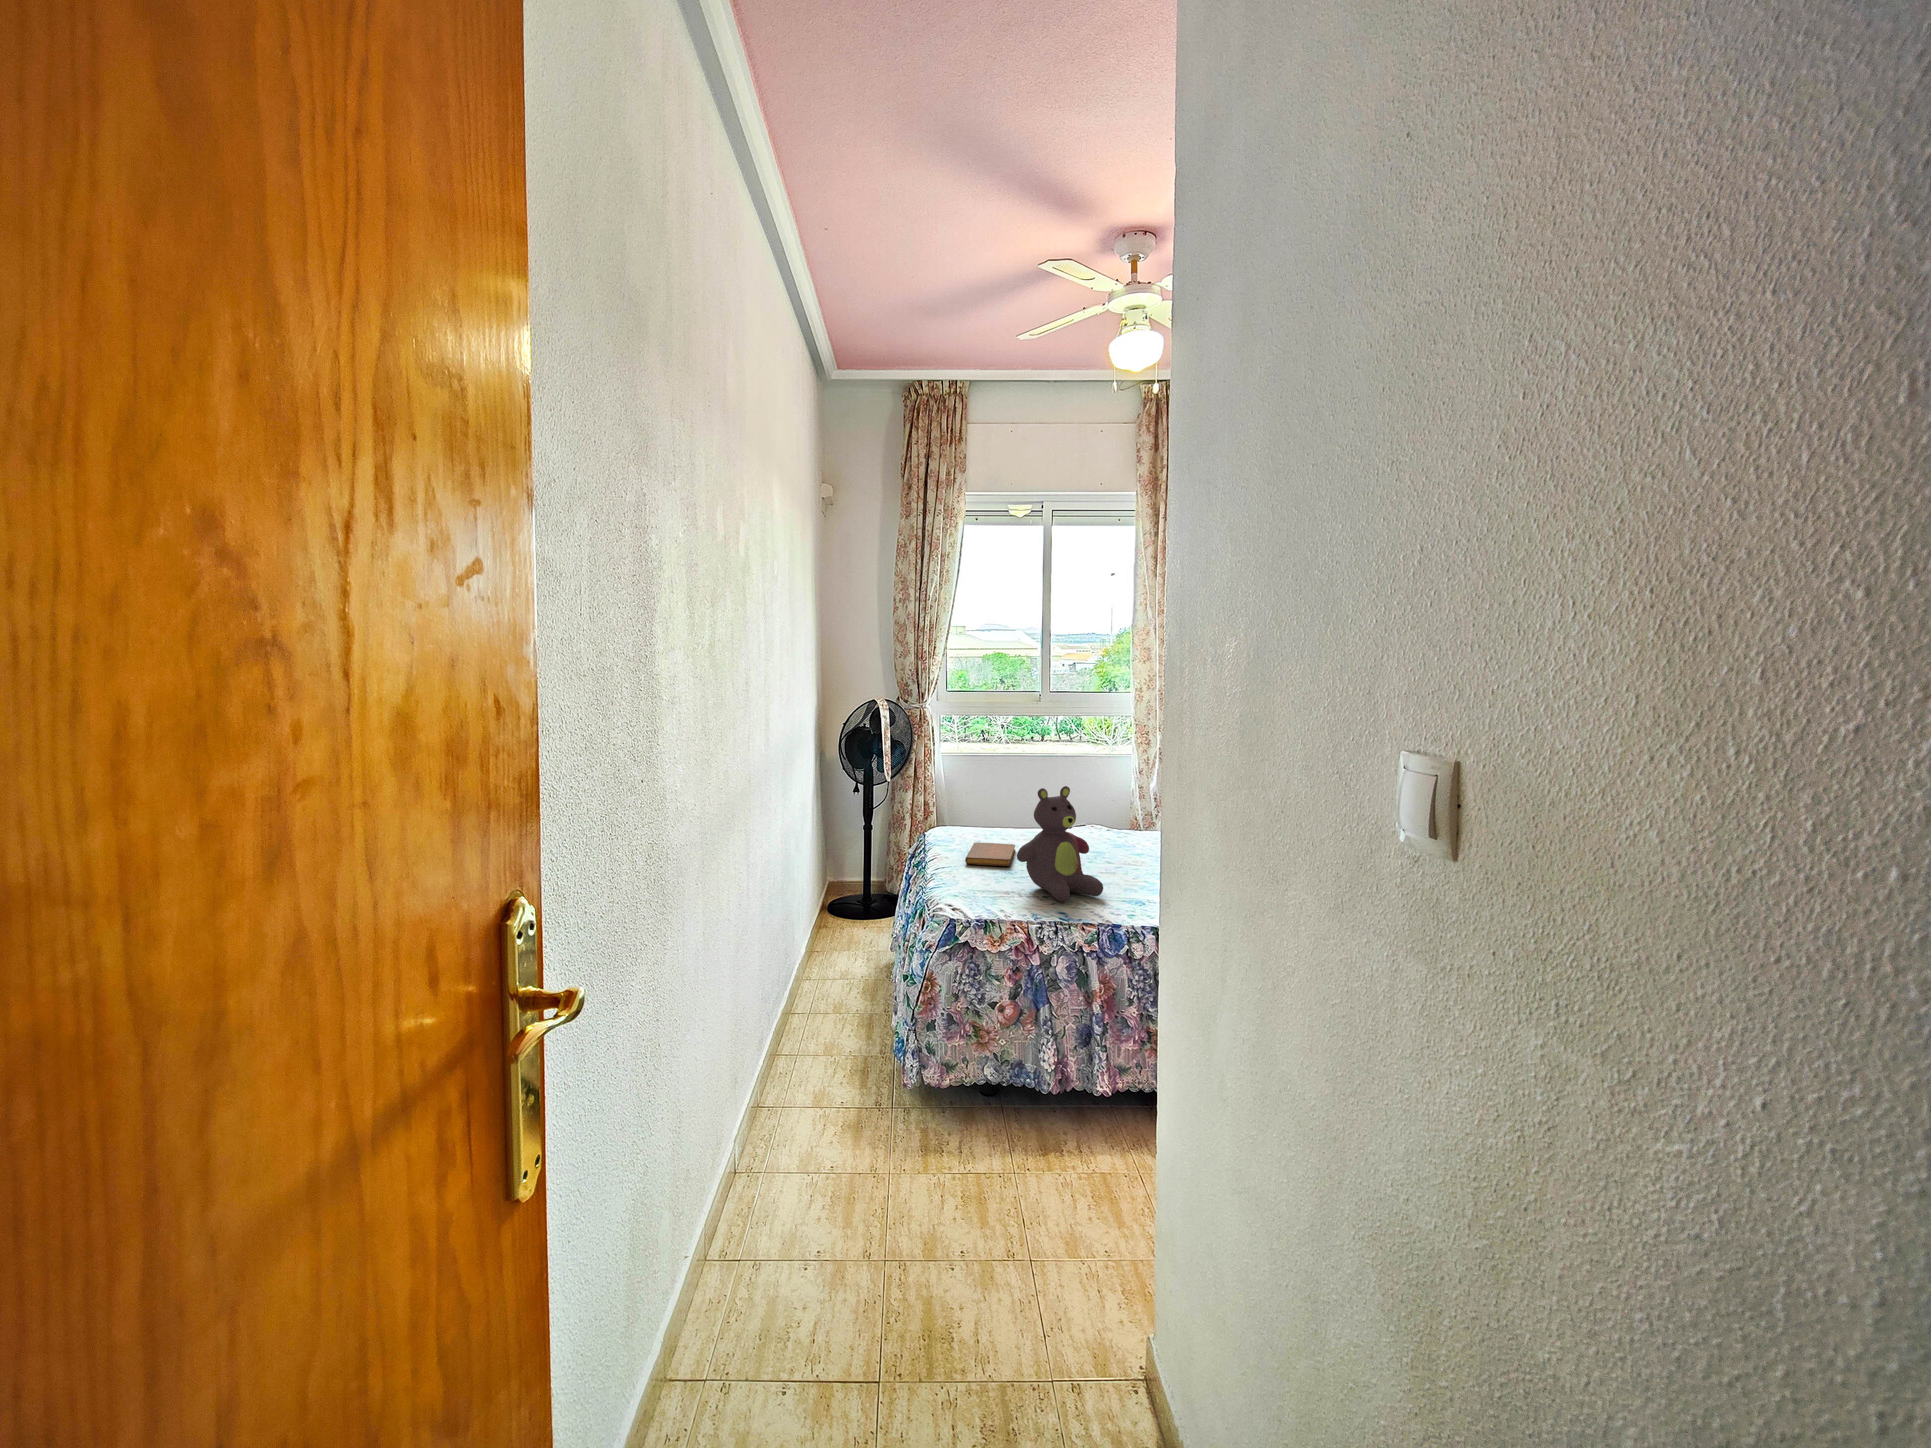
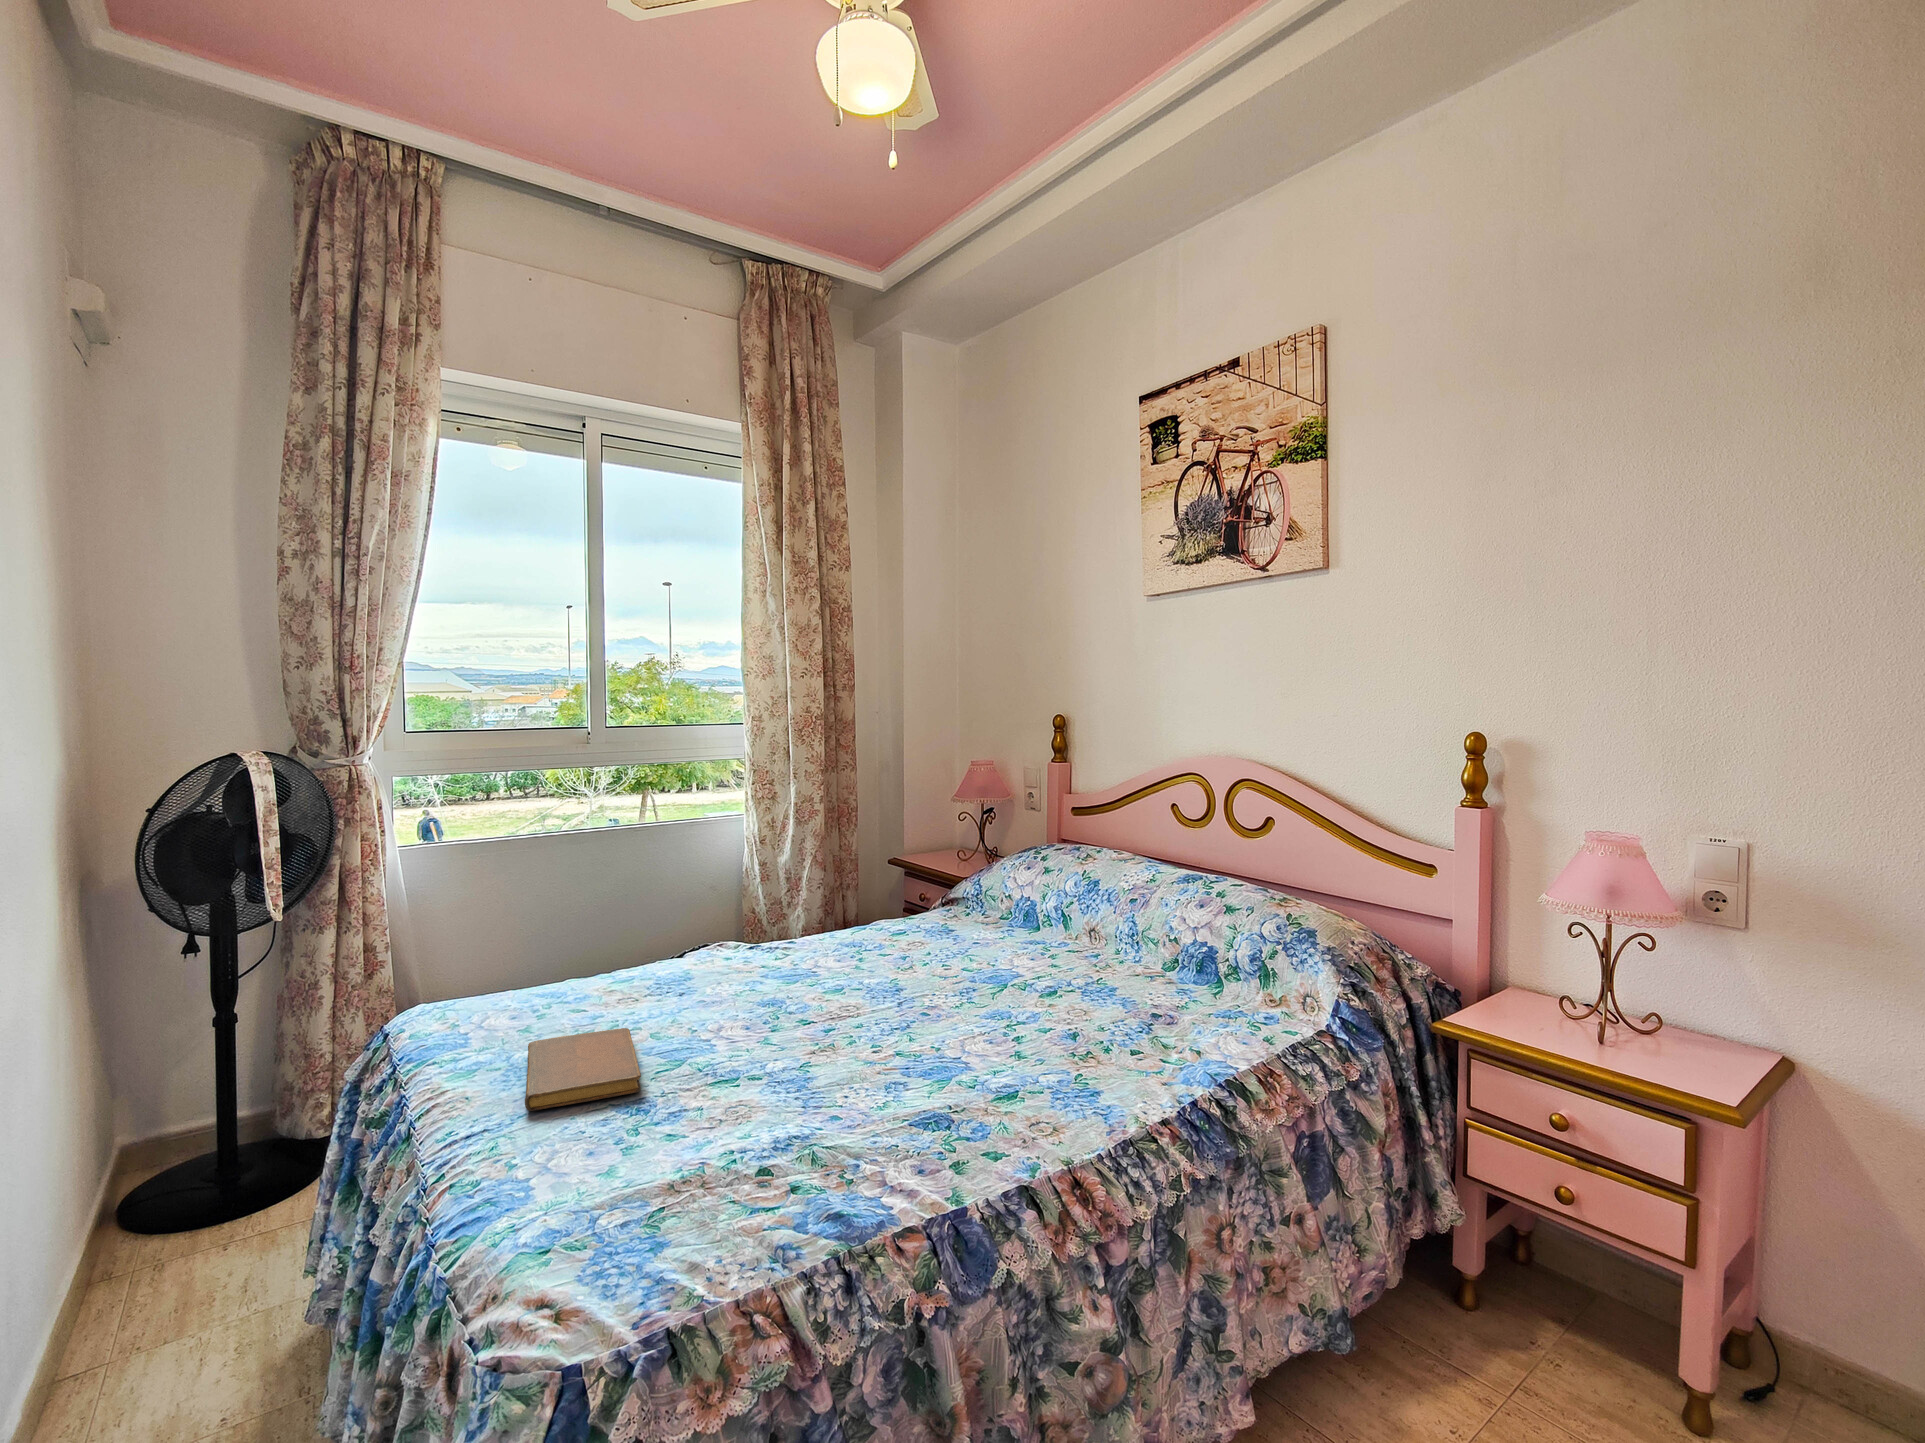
stuffed bear: present [1017,786,1103,902] -> none [698,892,900,1180]

